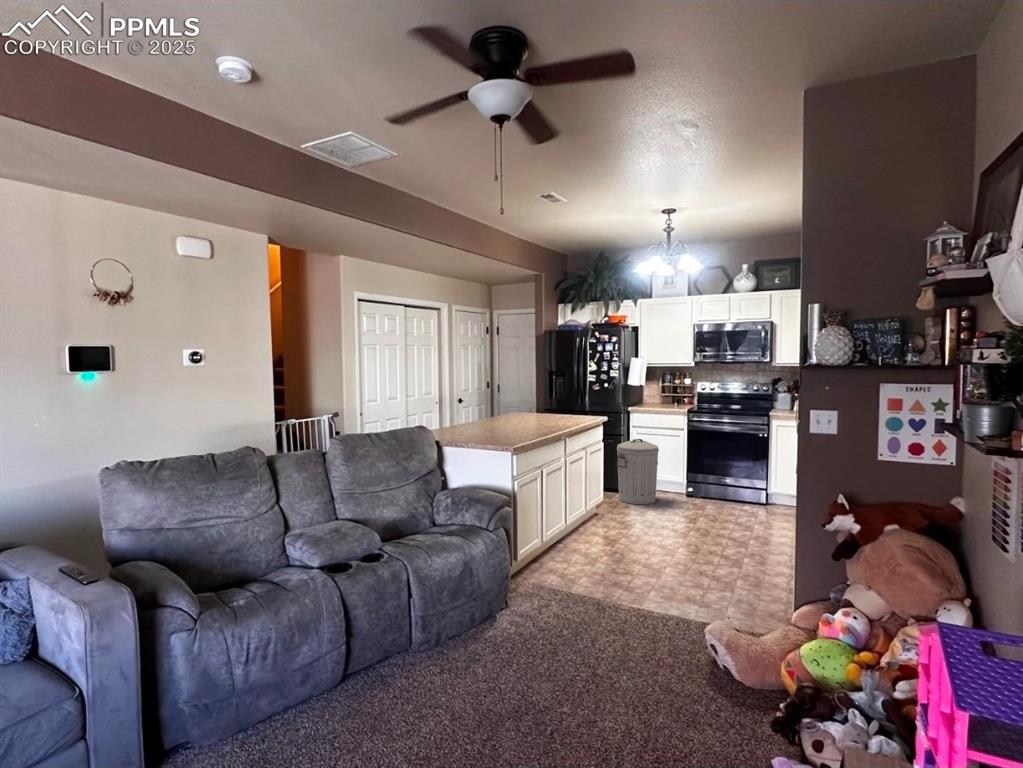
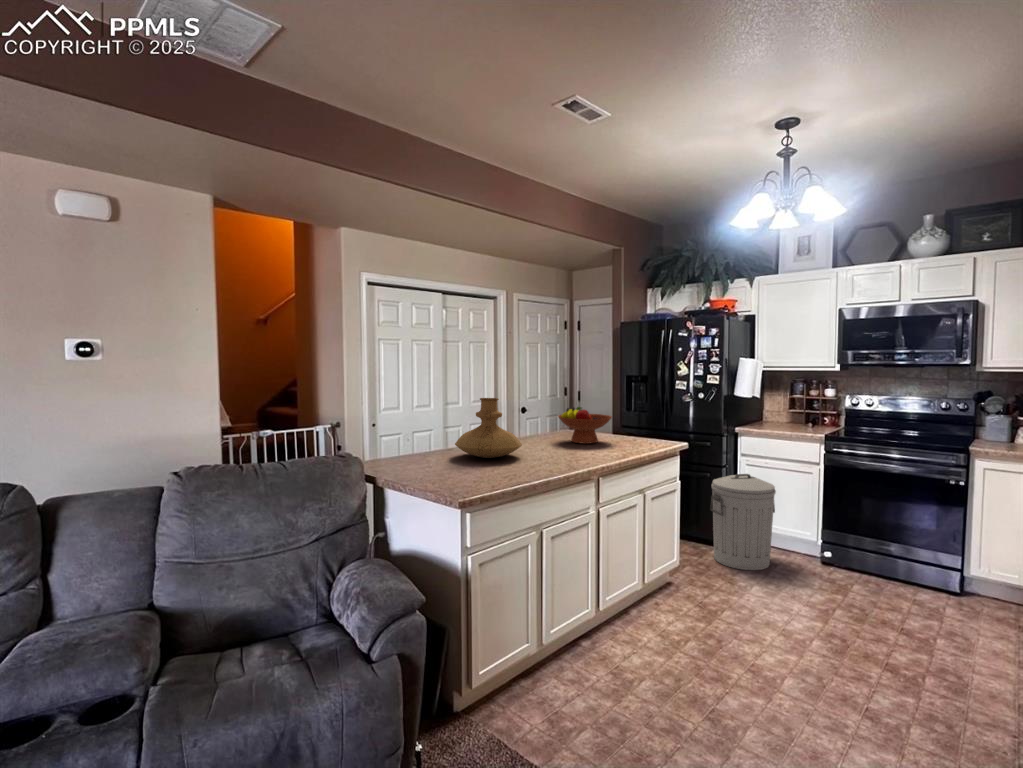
vase: none [470,388,516,428] -> present [455,398,522,458]
fruit bowl: none [524,394,562,419] -> present [558,407,612,444]

